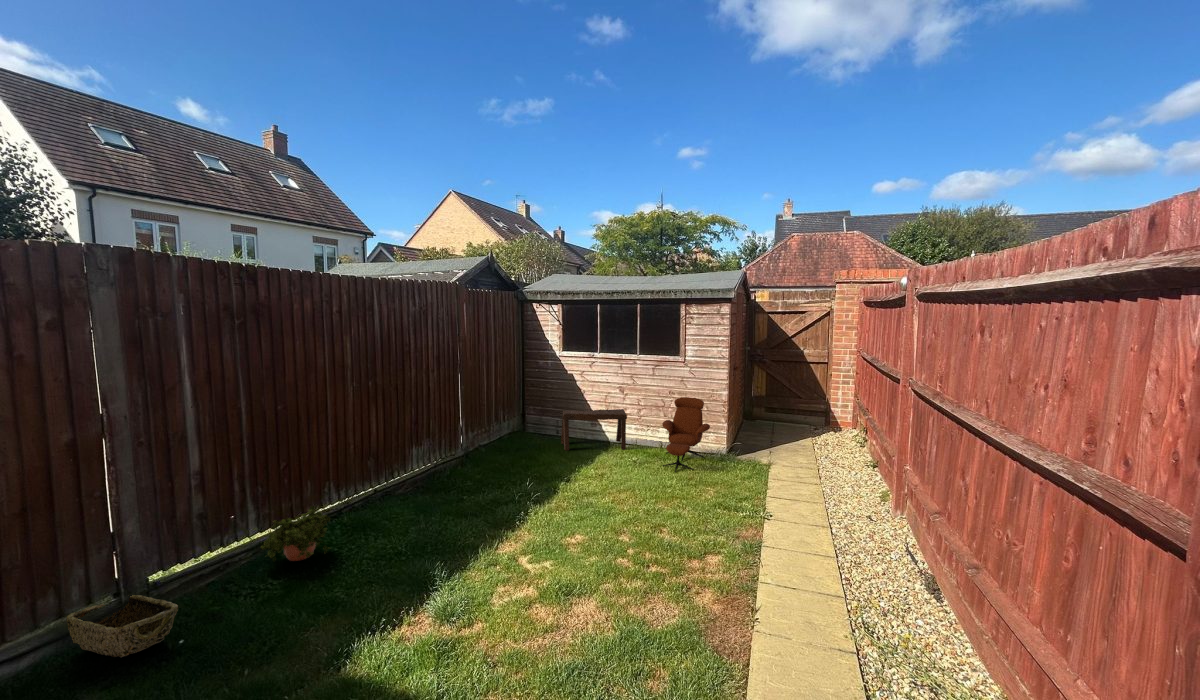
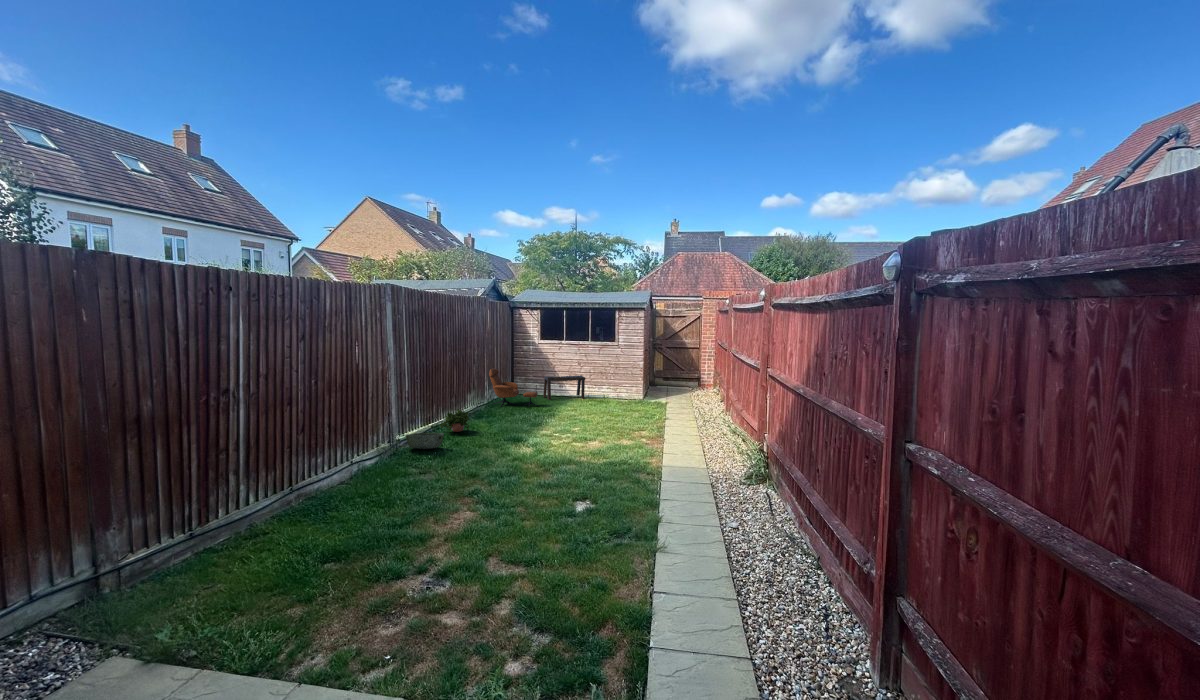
lounge chair: present [662,397,710,472] -> present [489,369,538,407]

